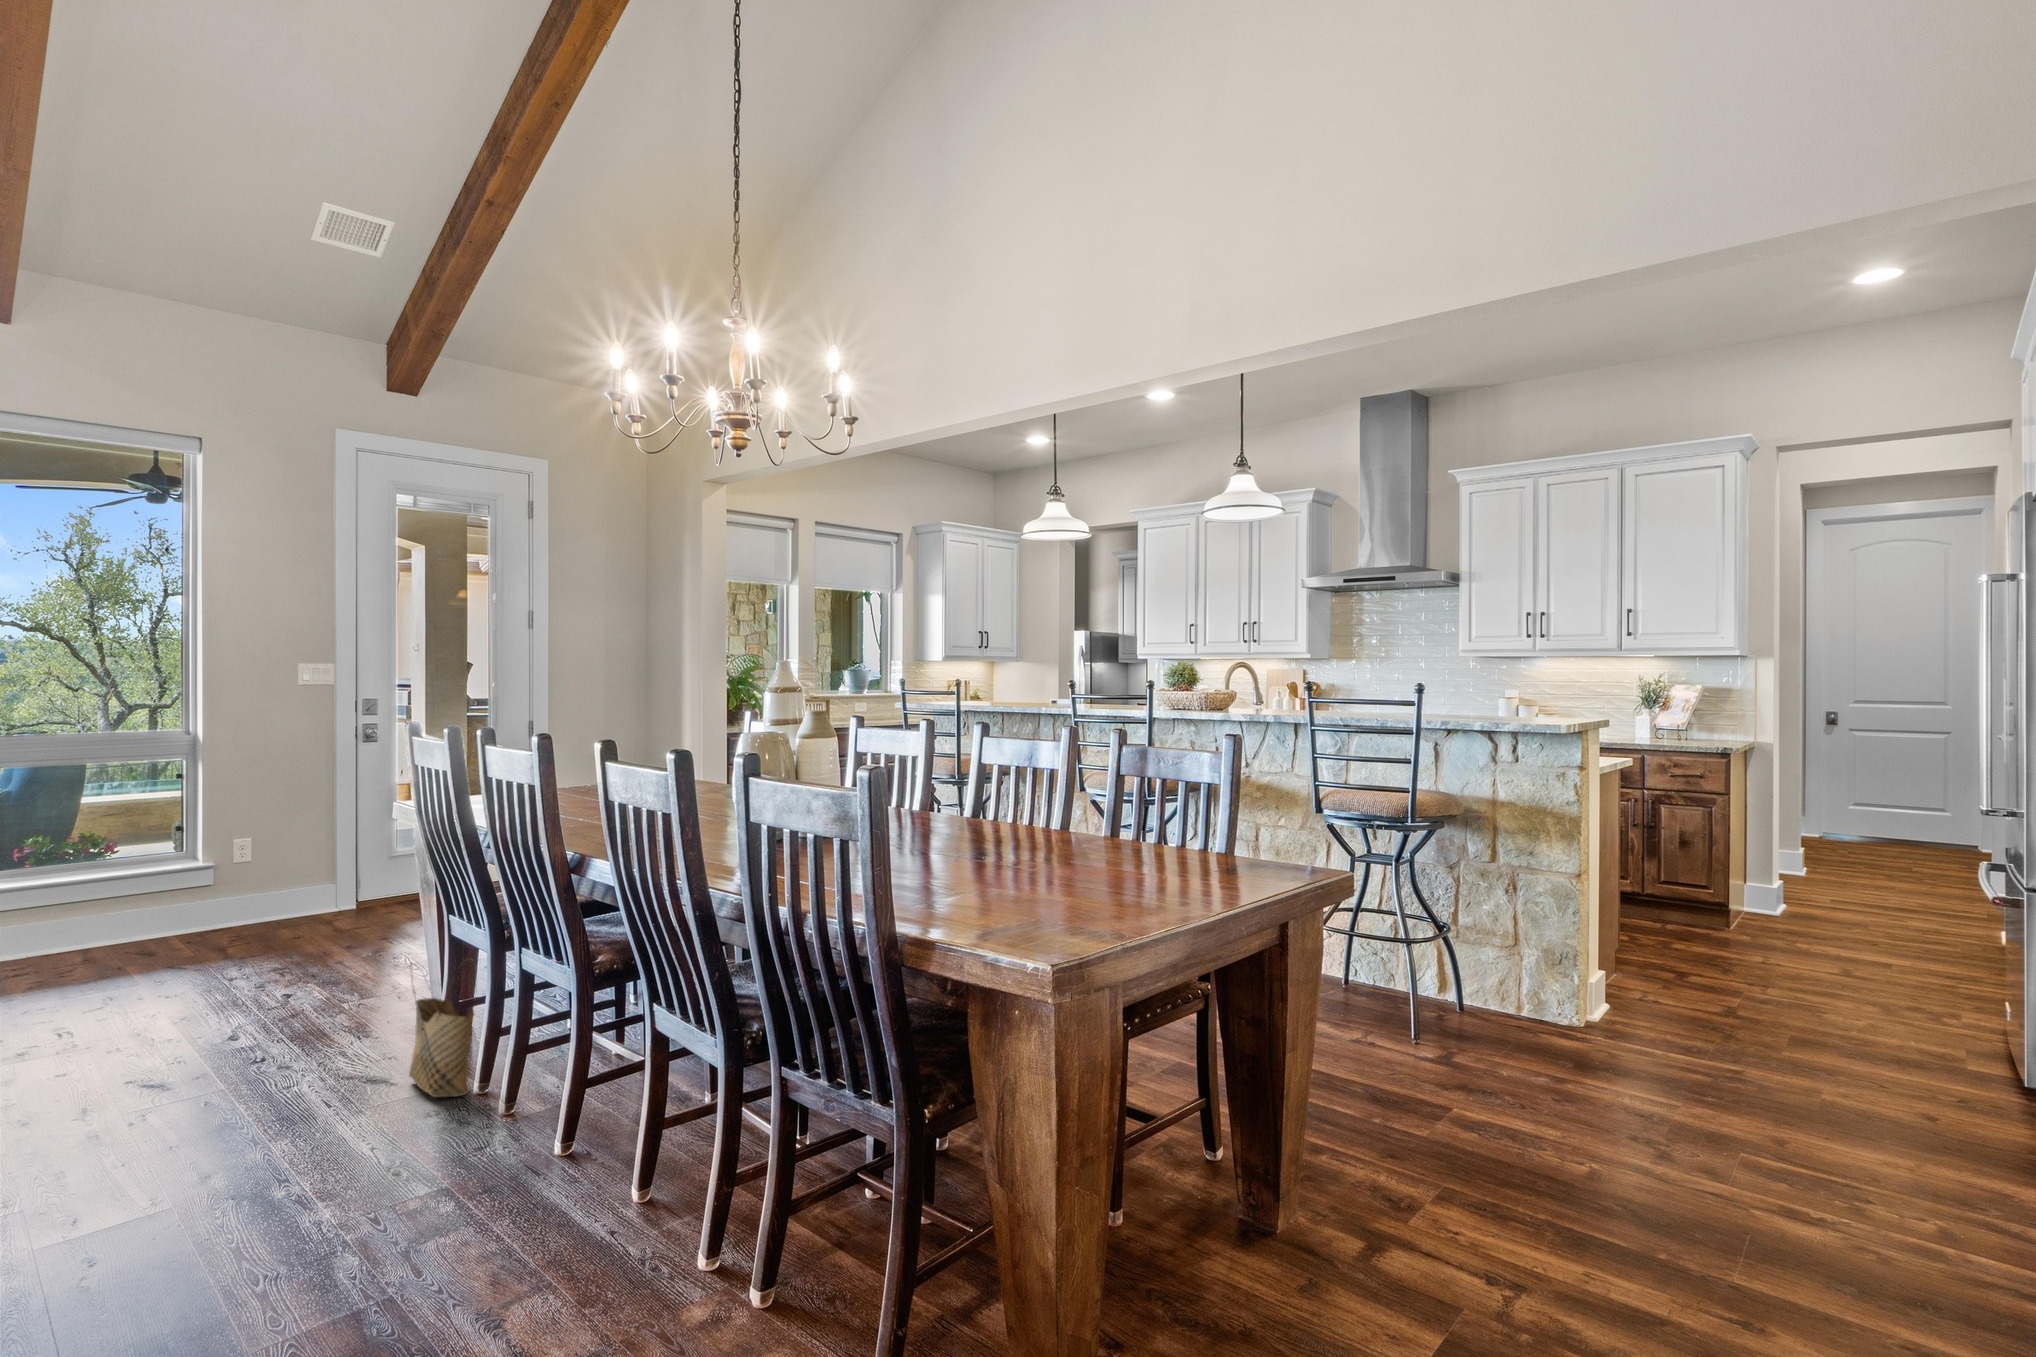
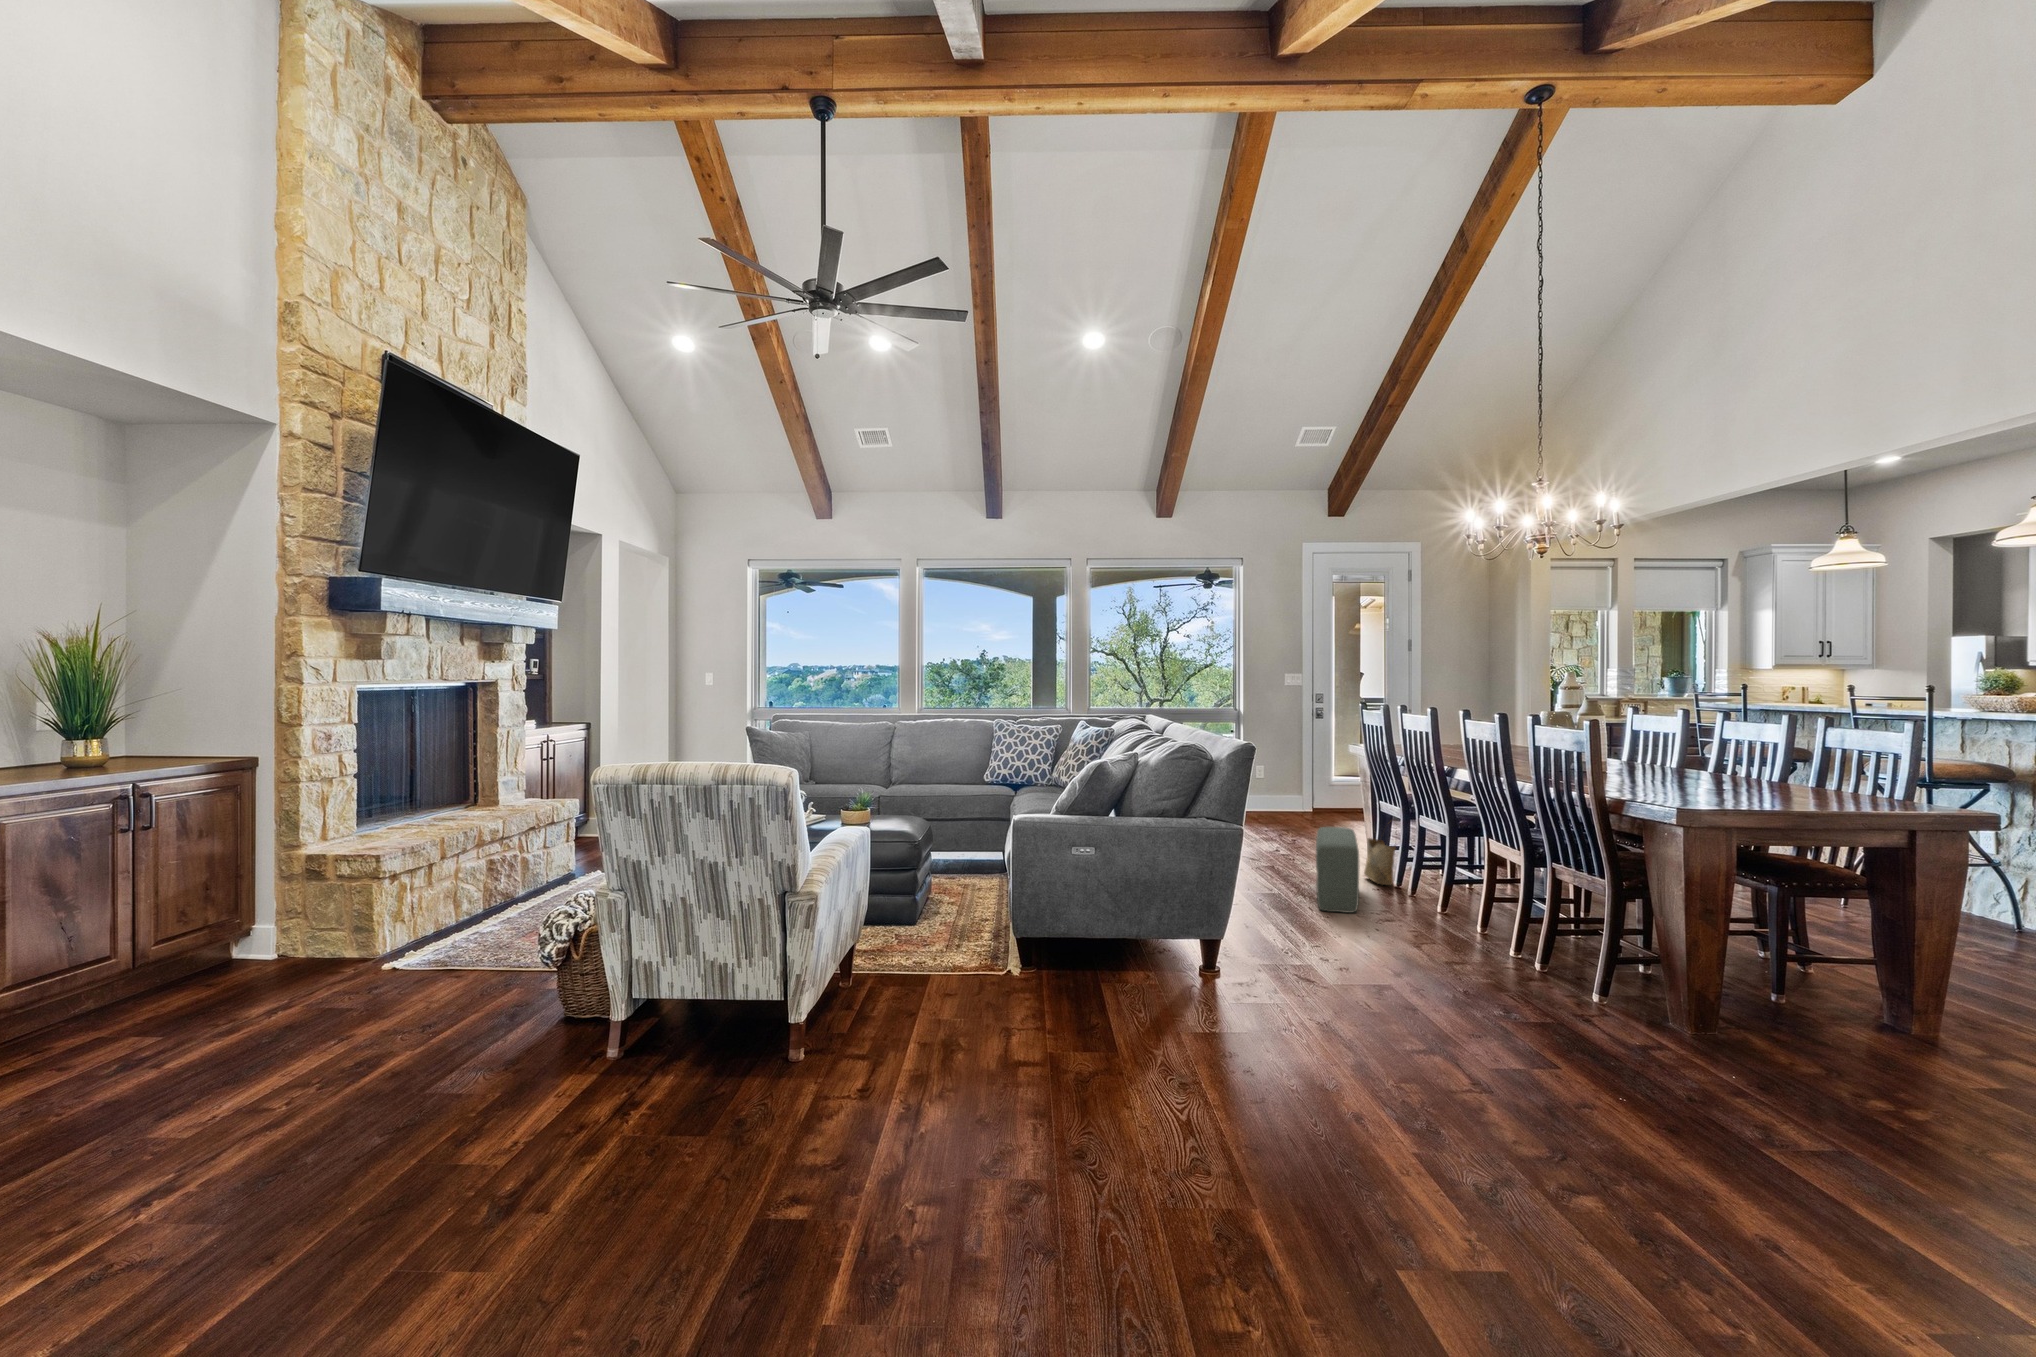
pouf: none [265,995,381,1227] -> present [1316,827,1359,913]

